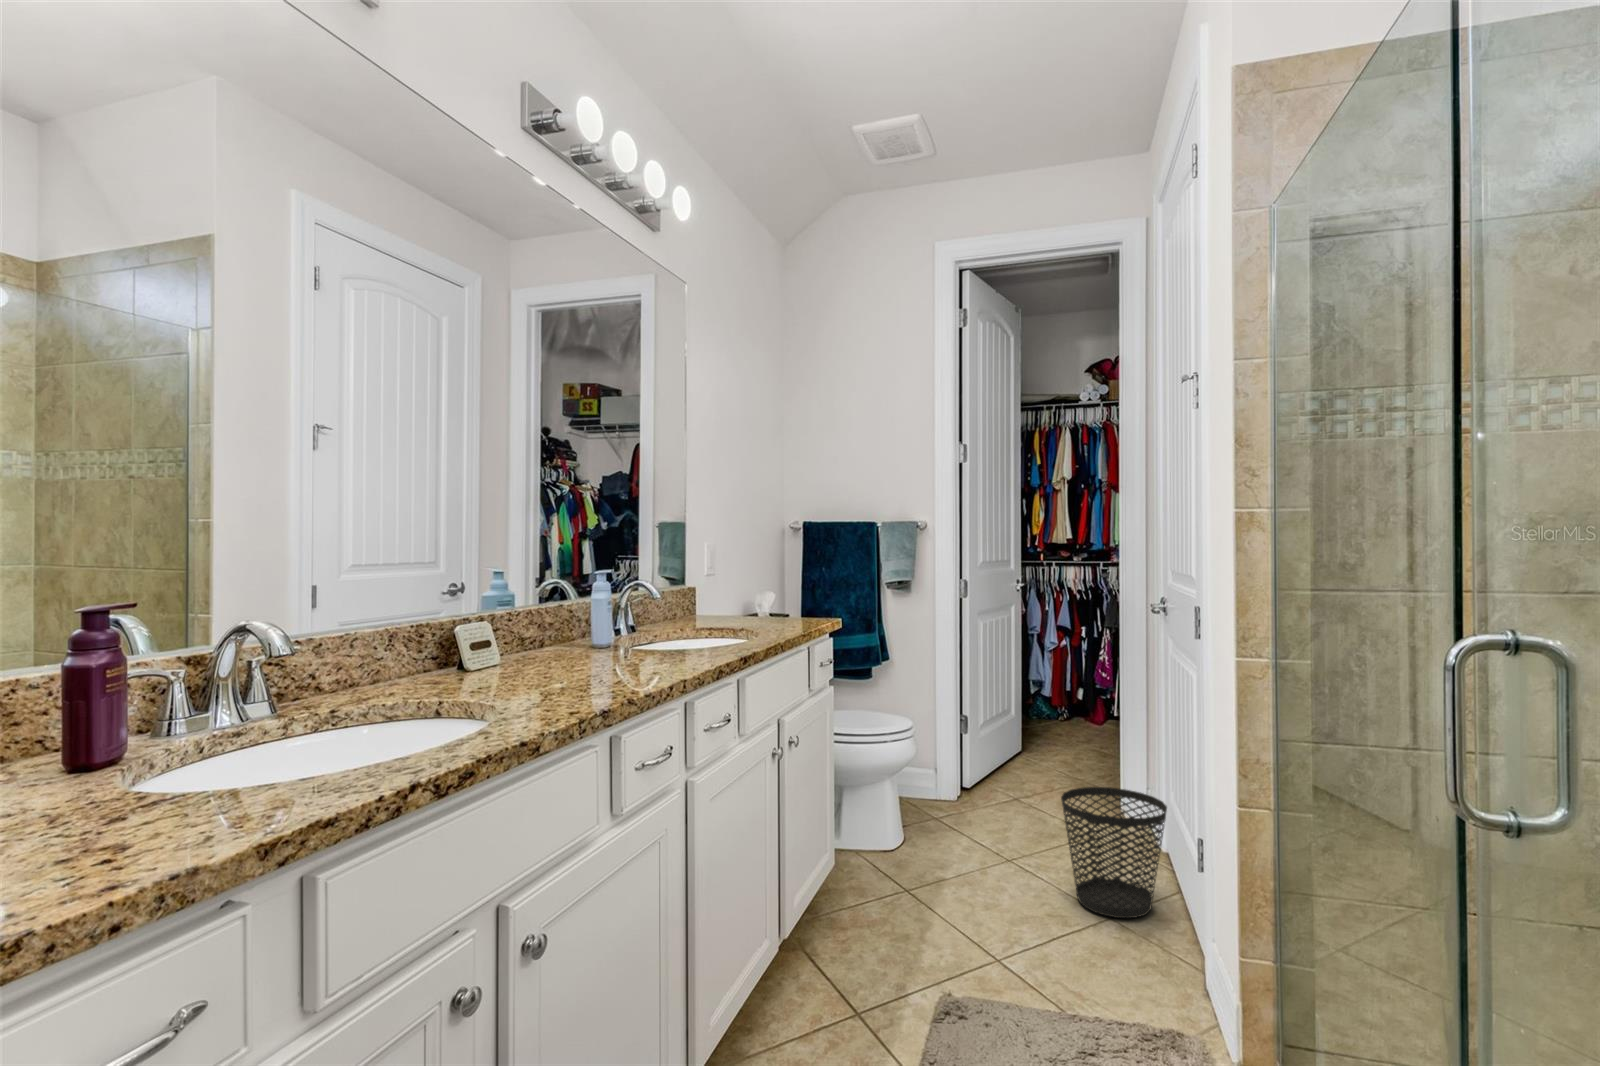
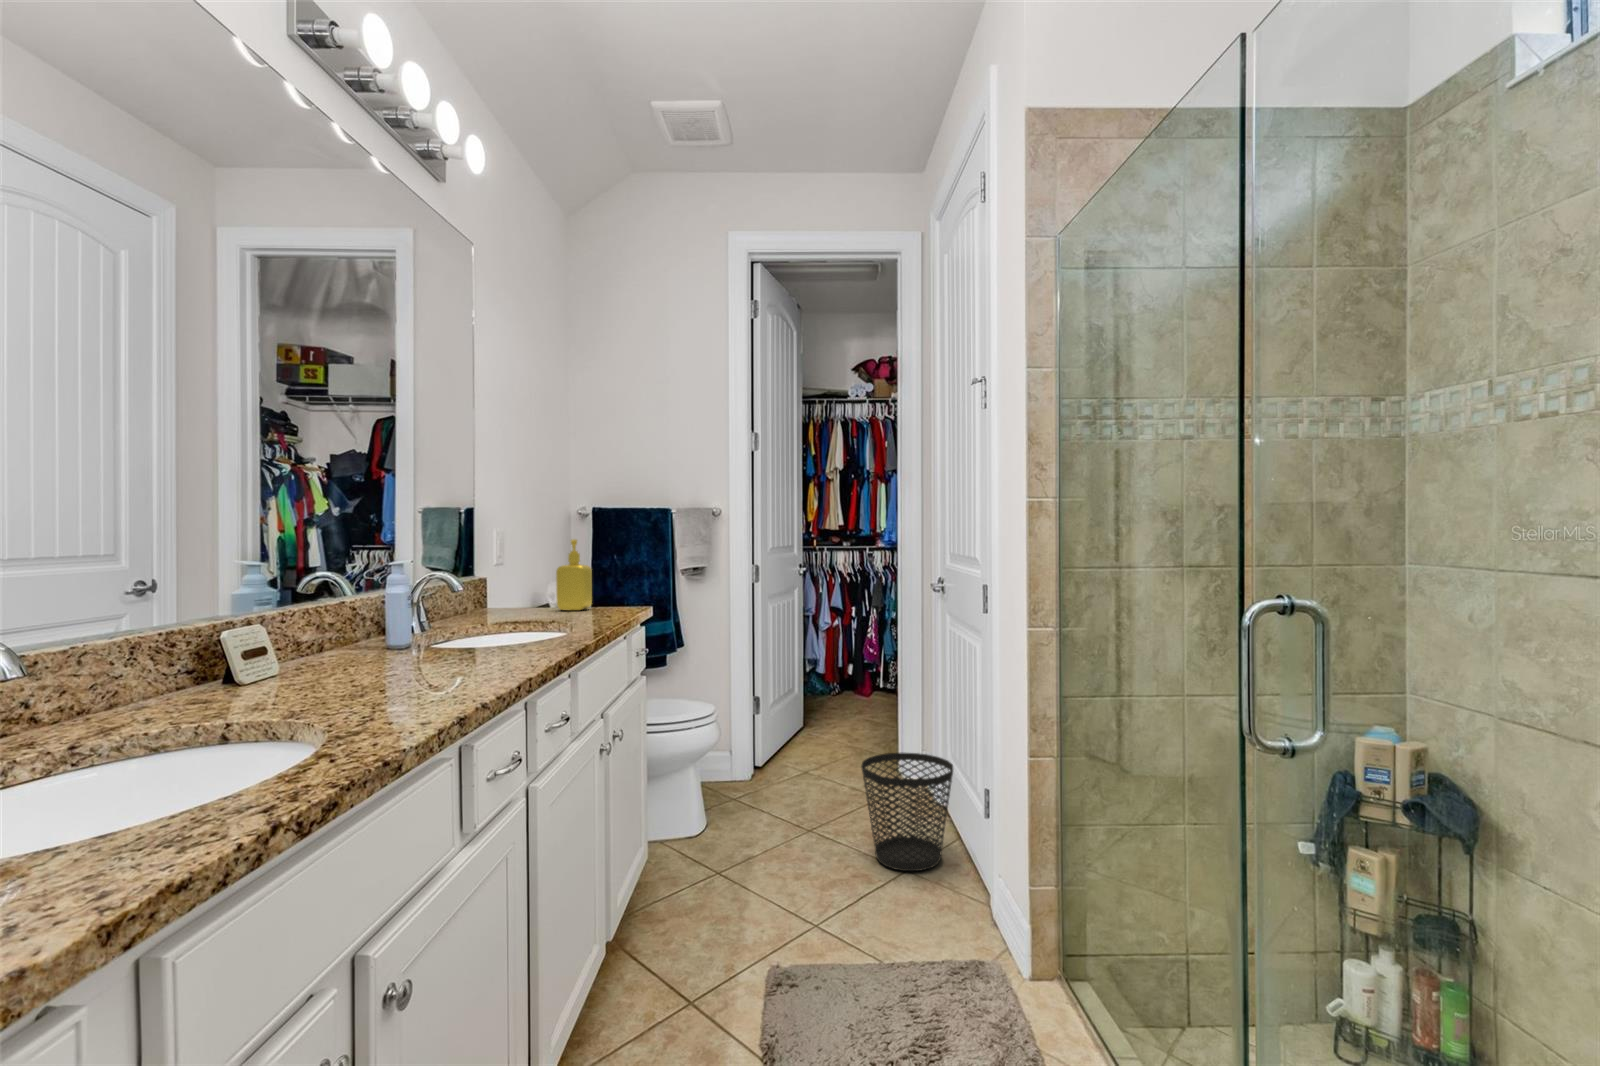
soap dispenser: none [758,552,791,620] -> present [556,539,592,611]

